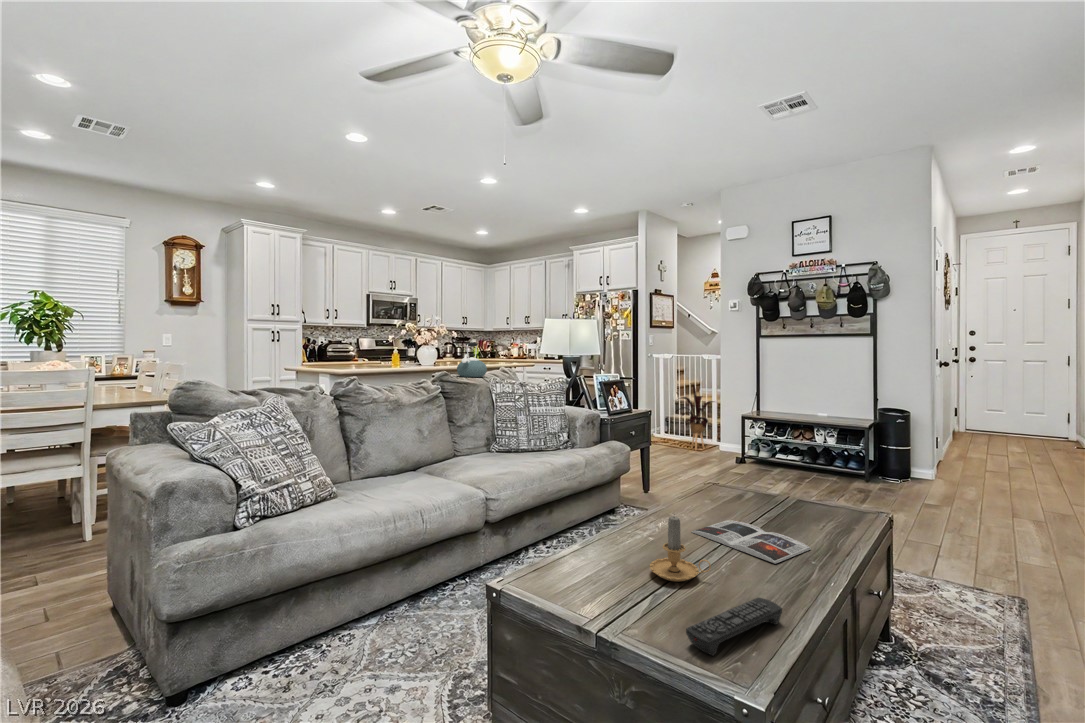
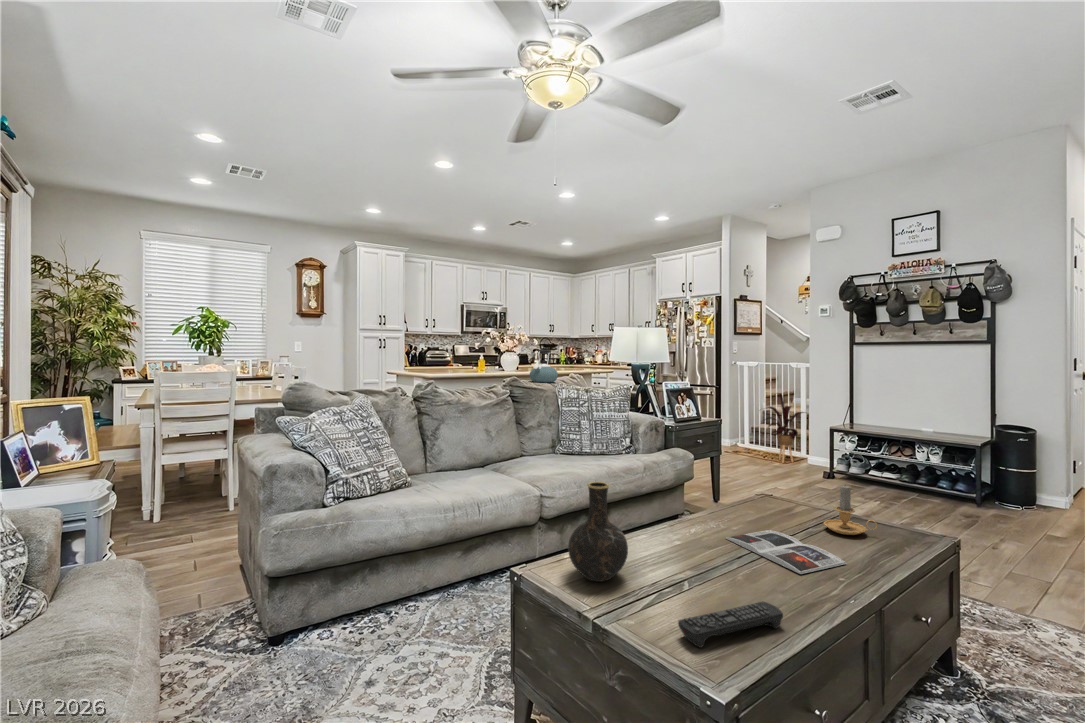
vase: none [548,483,613,592] -> present [568,482,628,582]
candle: present [650,516,711,582] -> present [824,486,877,535]

